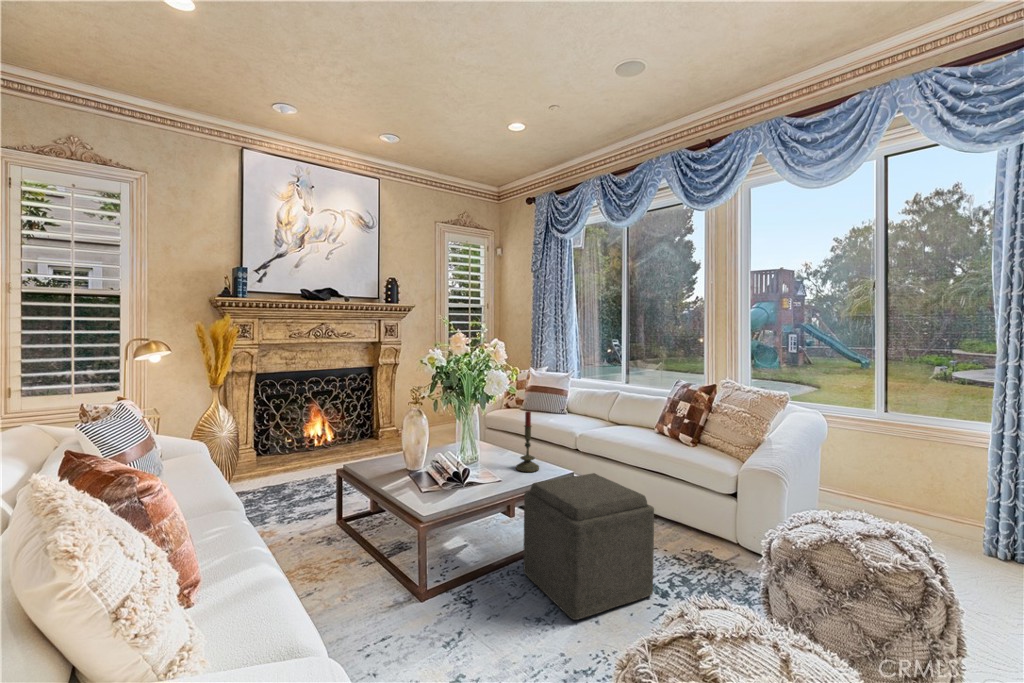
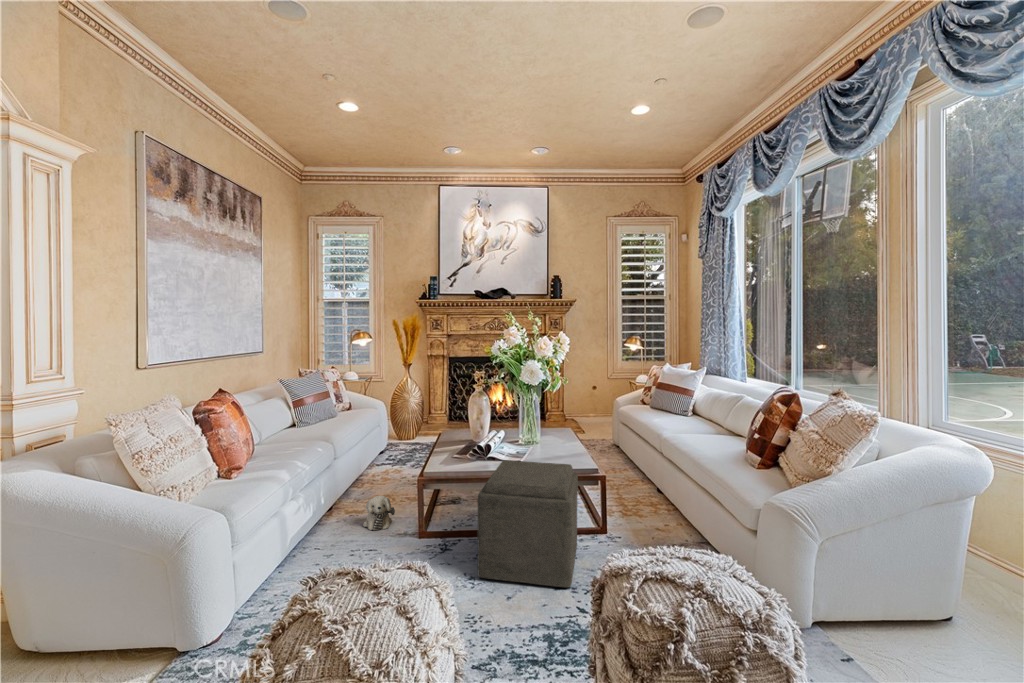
candle: present [516,411,539,472] -> none [539,398,560,457]
plush toy: none [335,569,386,623] -> present [363,496,395,530]

